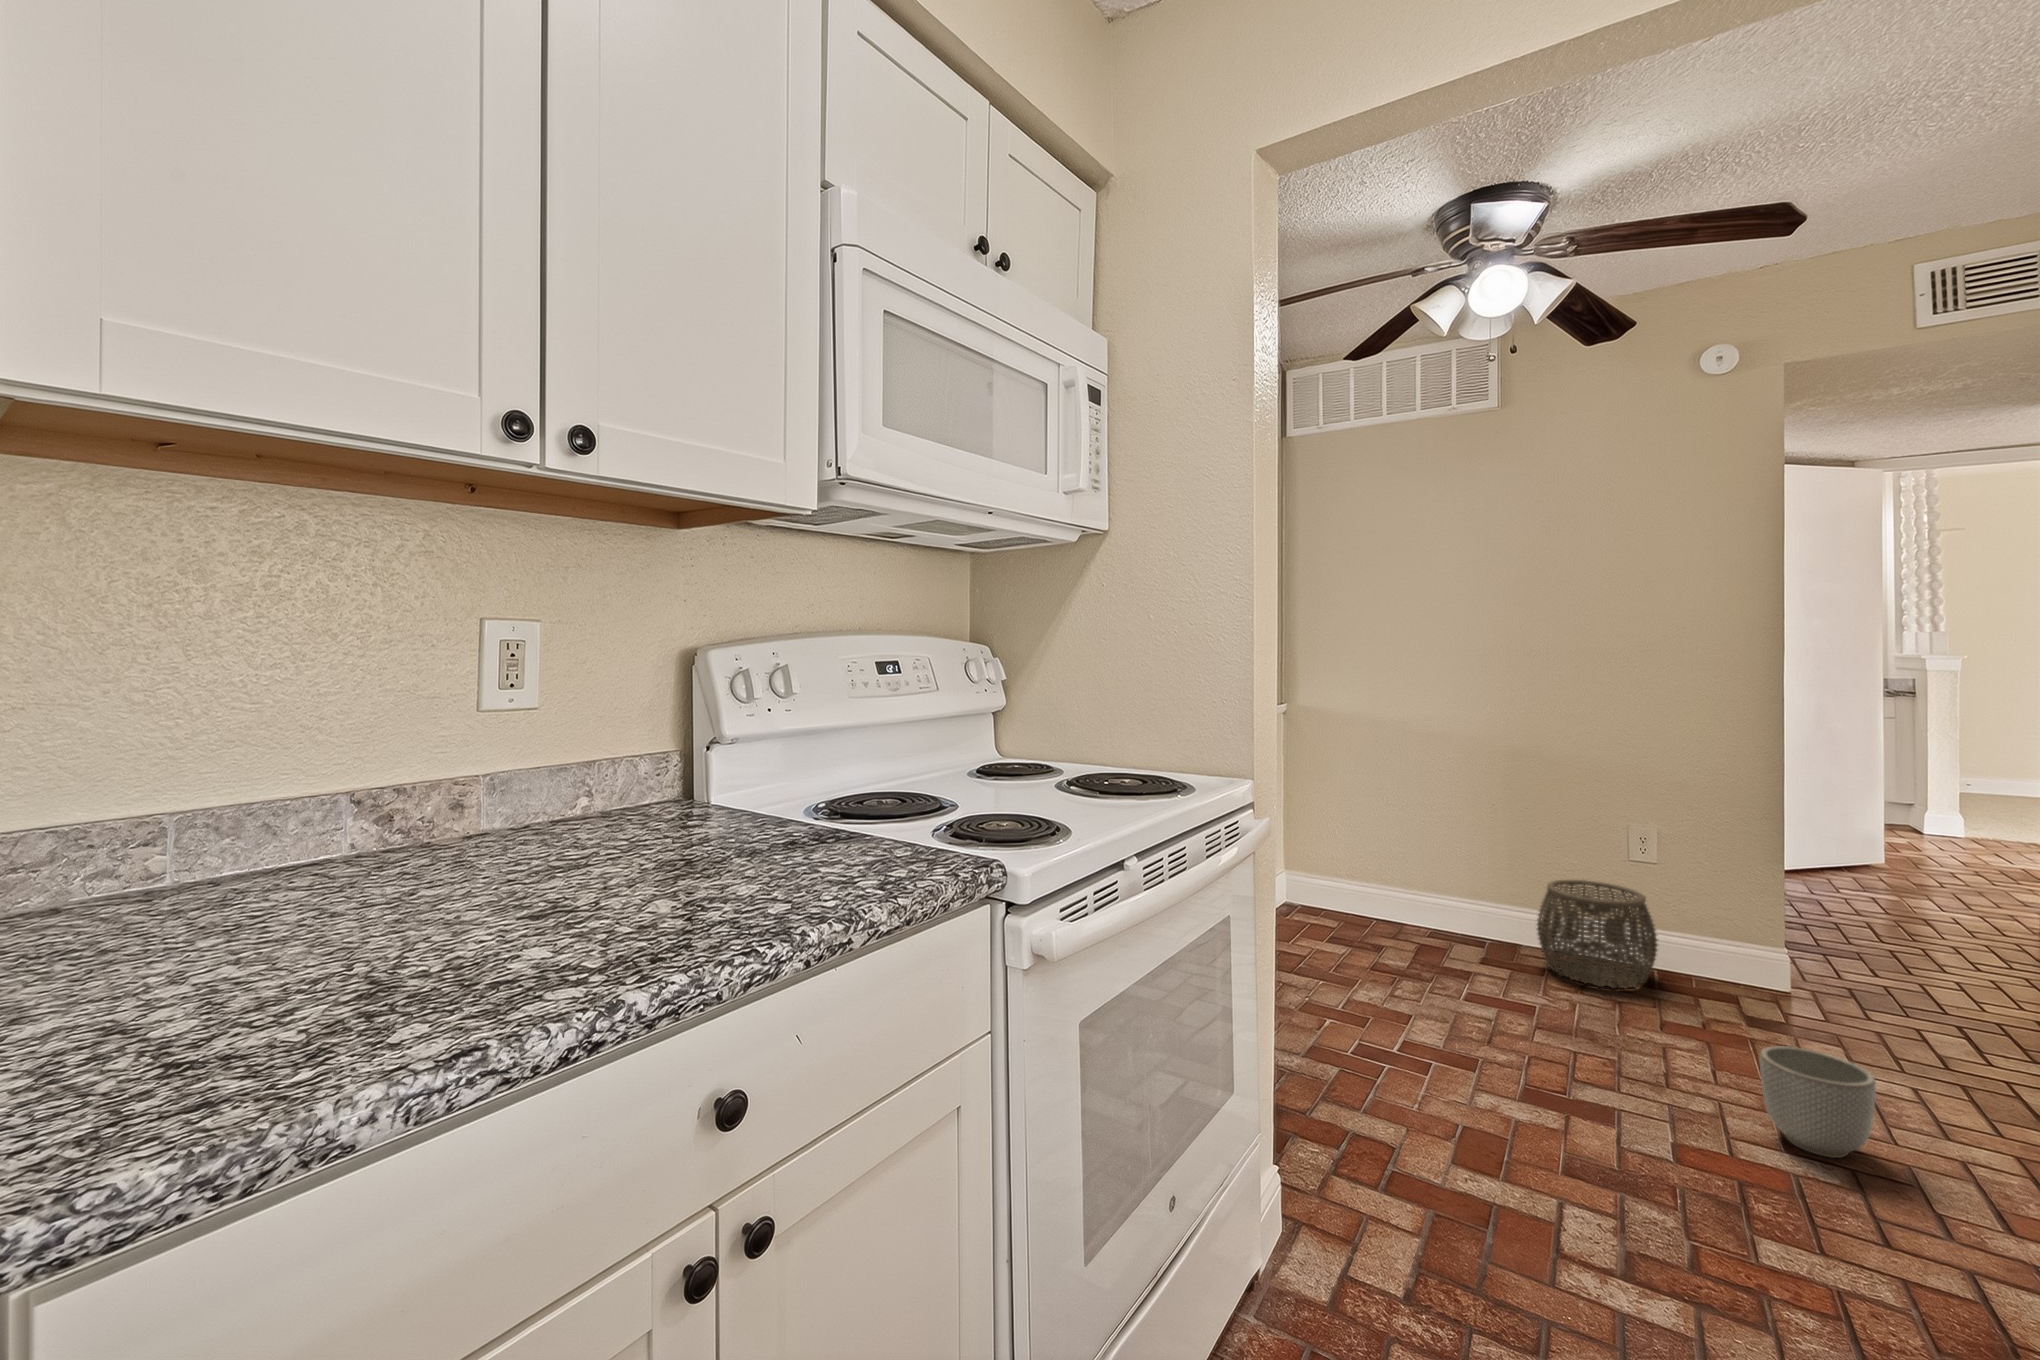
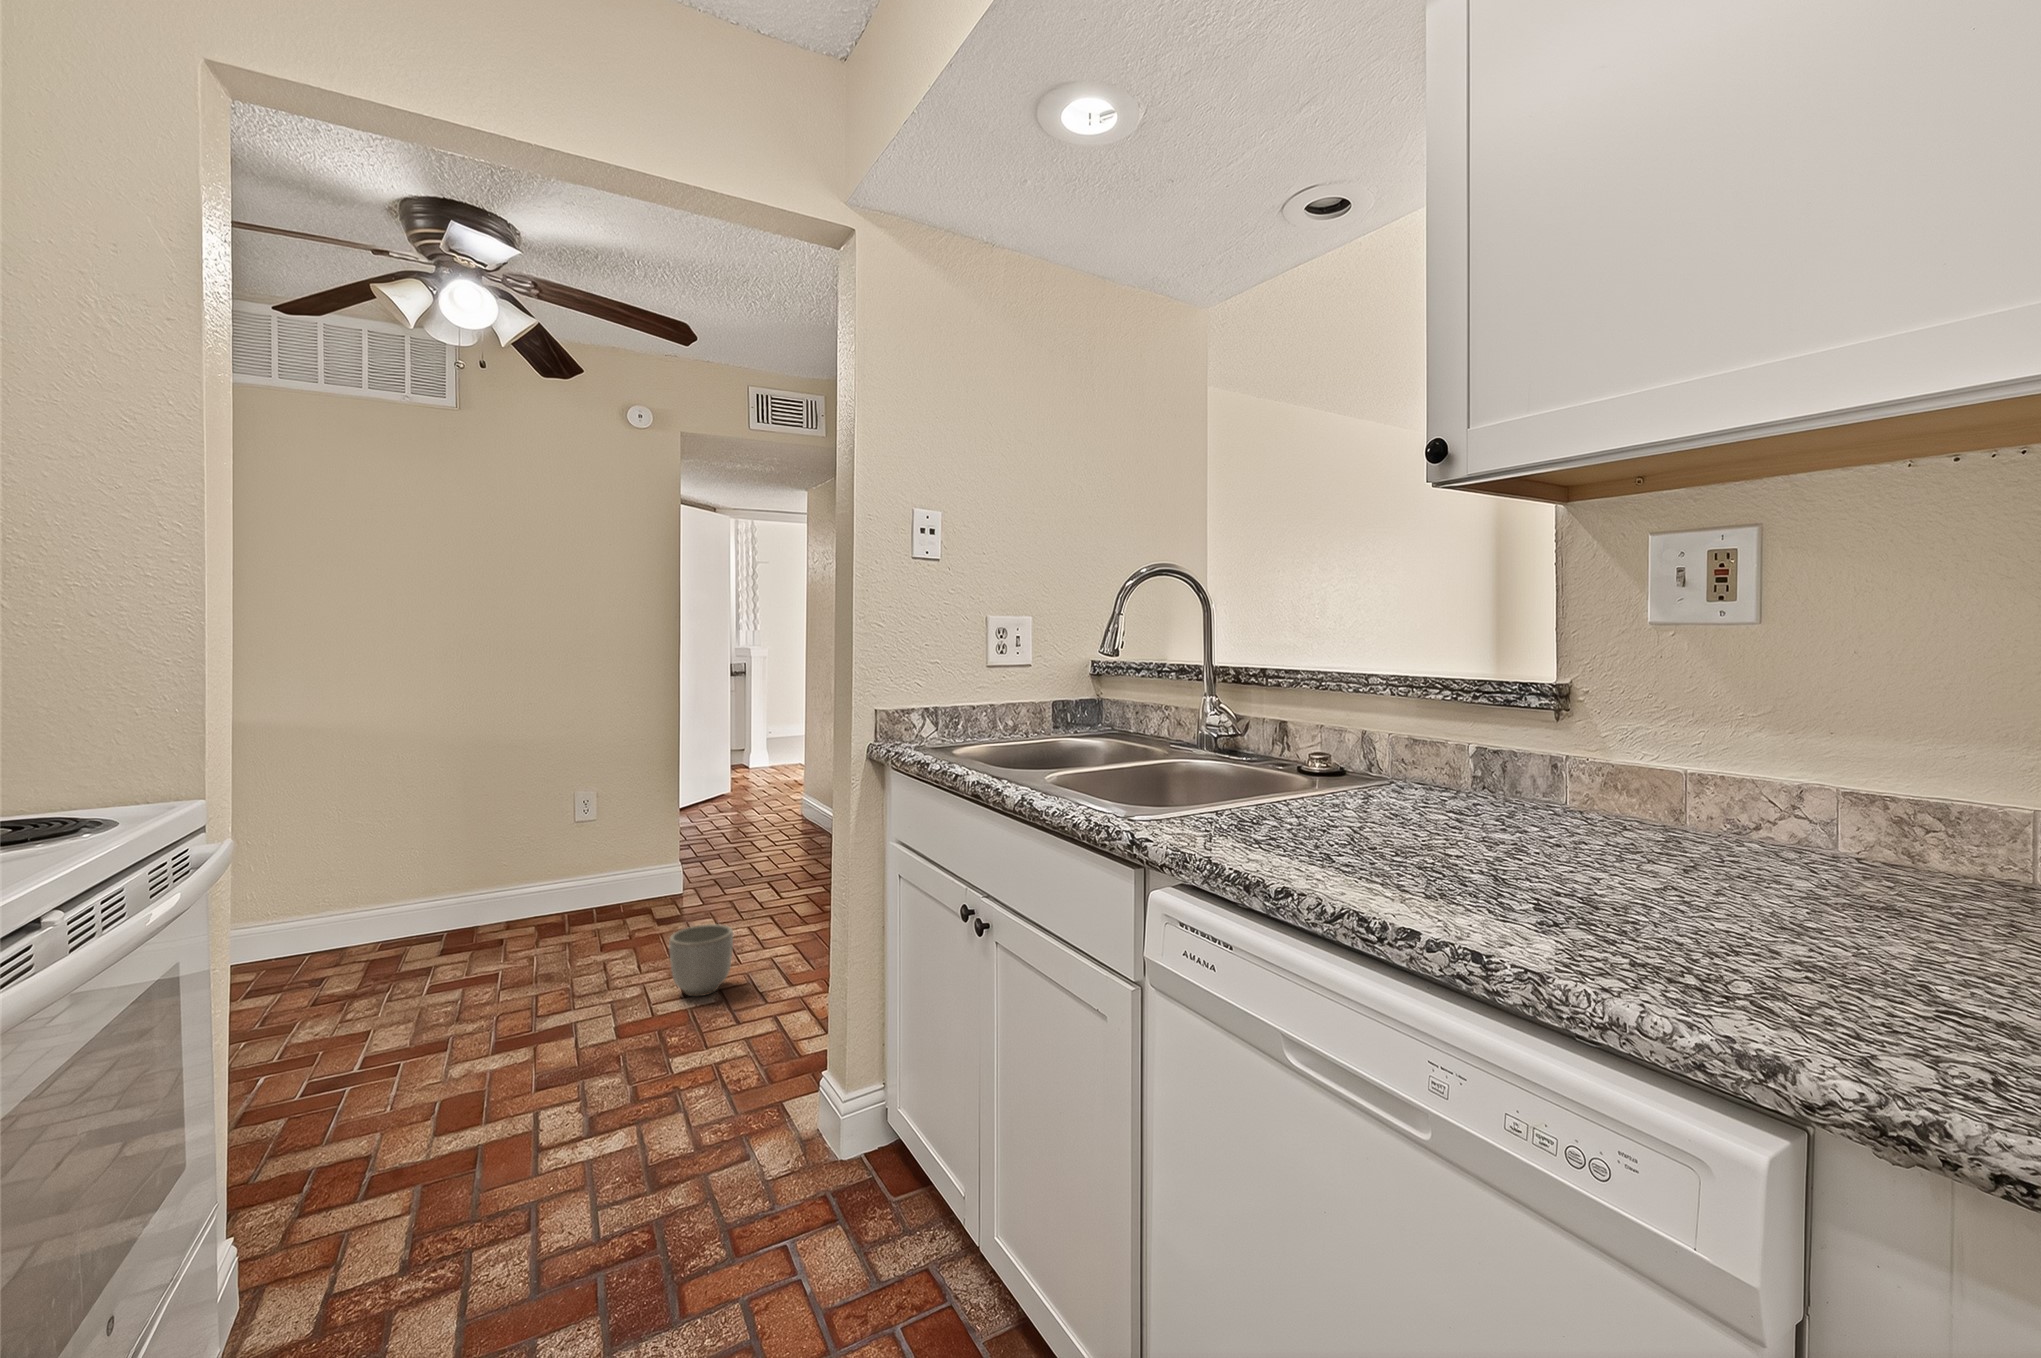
woven basket: present [1537,879,1658,989] -> none [494,847,596,941]

